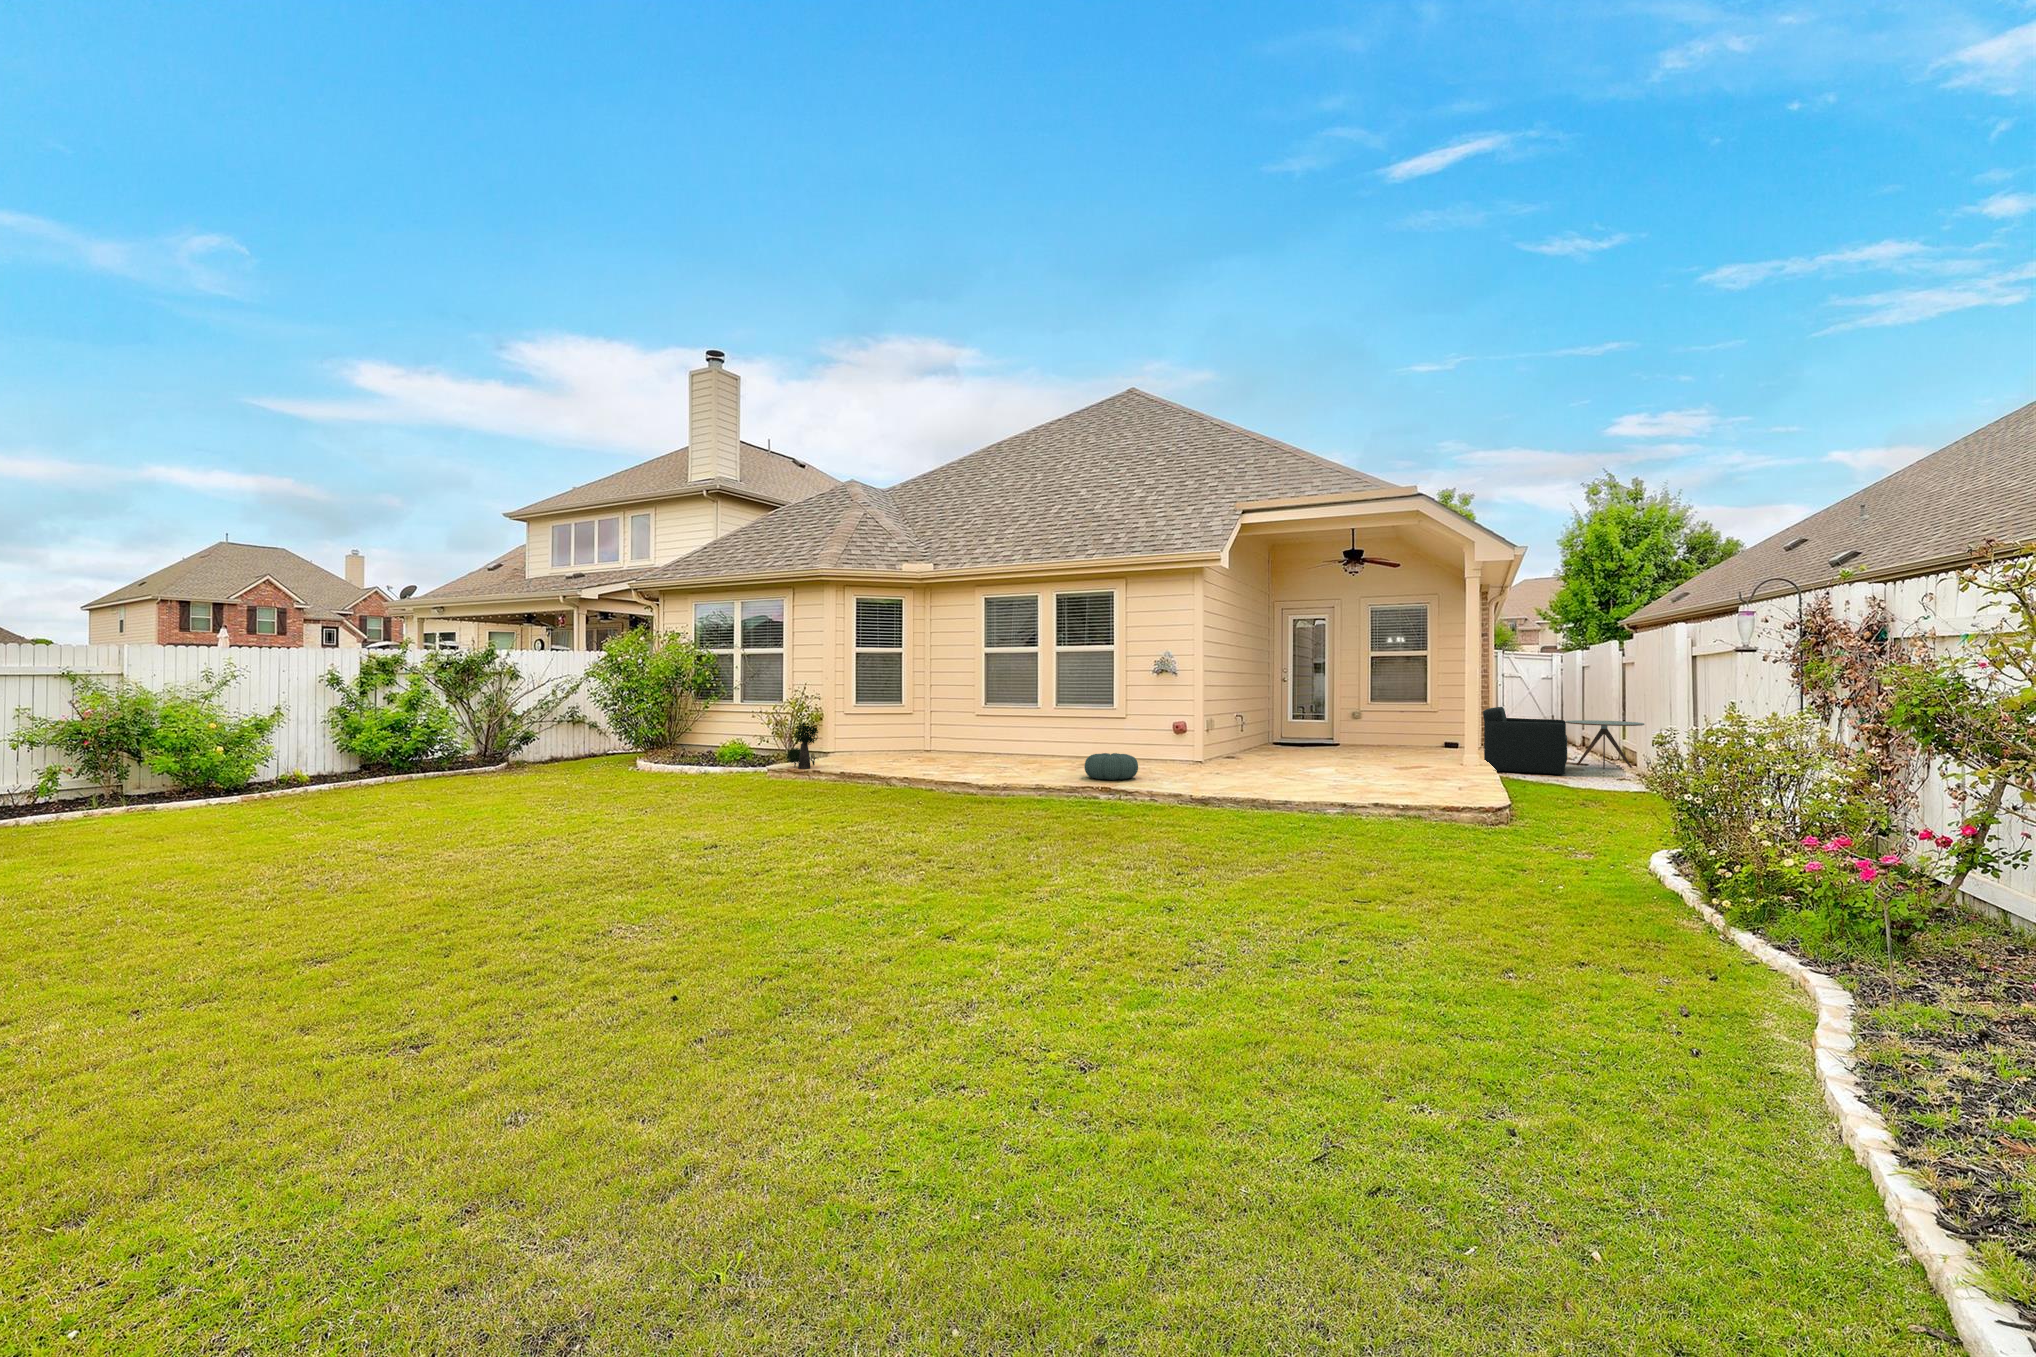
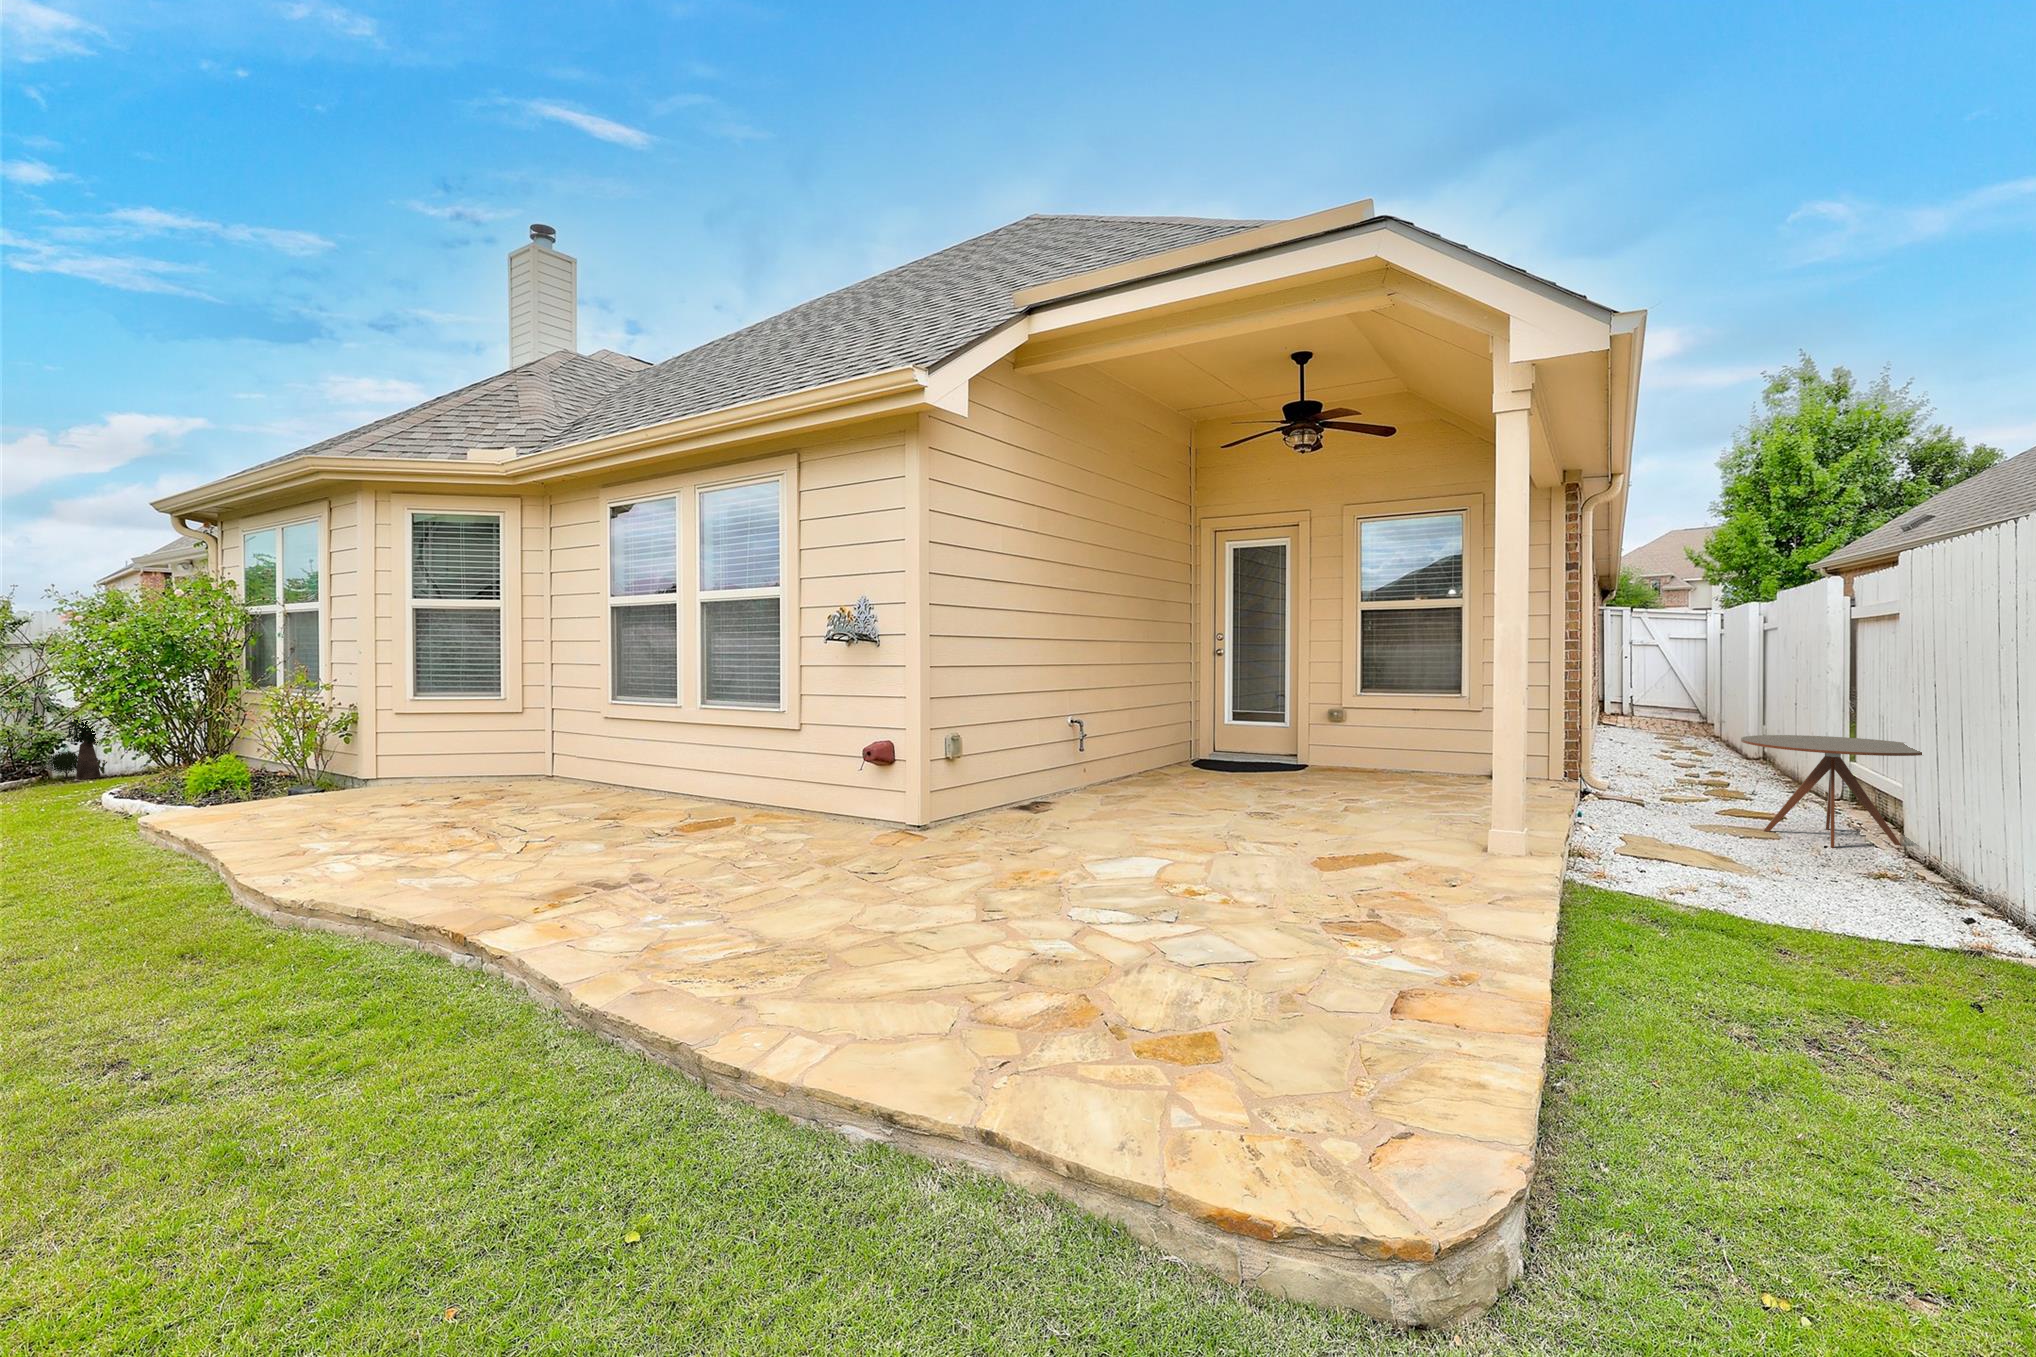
armchair: present [1483,707,1567,775] -> none [1548,709,1747,874]
potted plant: present [786,722,818,769] -> present [45,718,107,779]
pouf: present [1084,753,1138,780] -> none [503,828,647,904]

